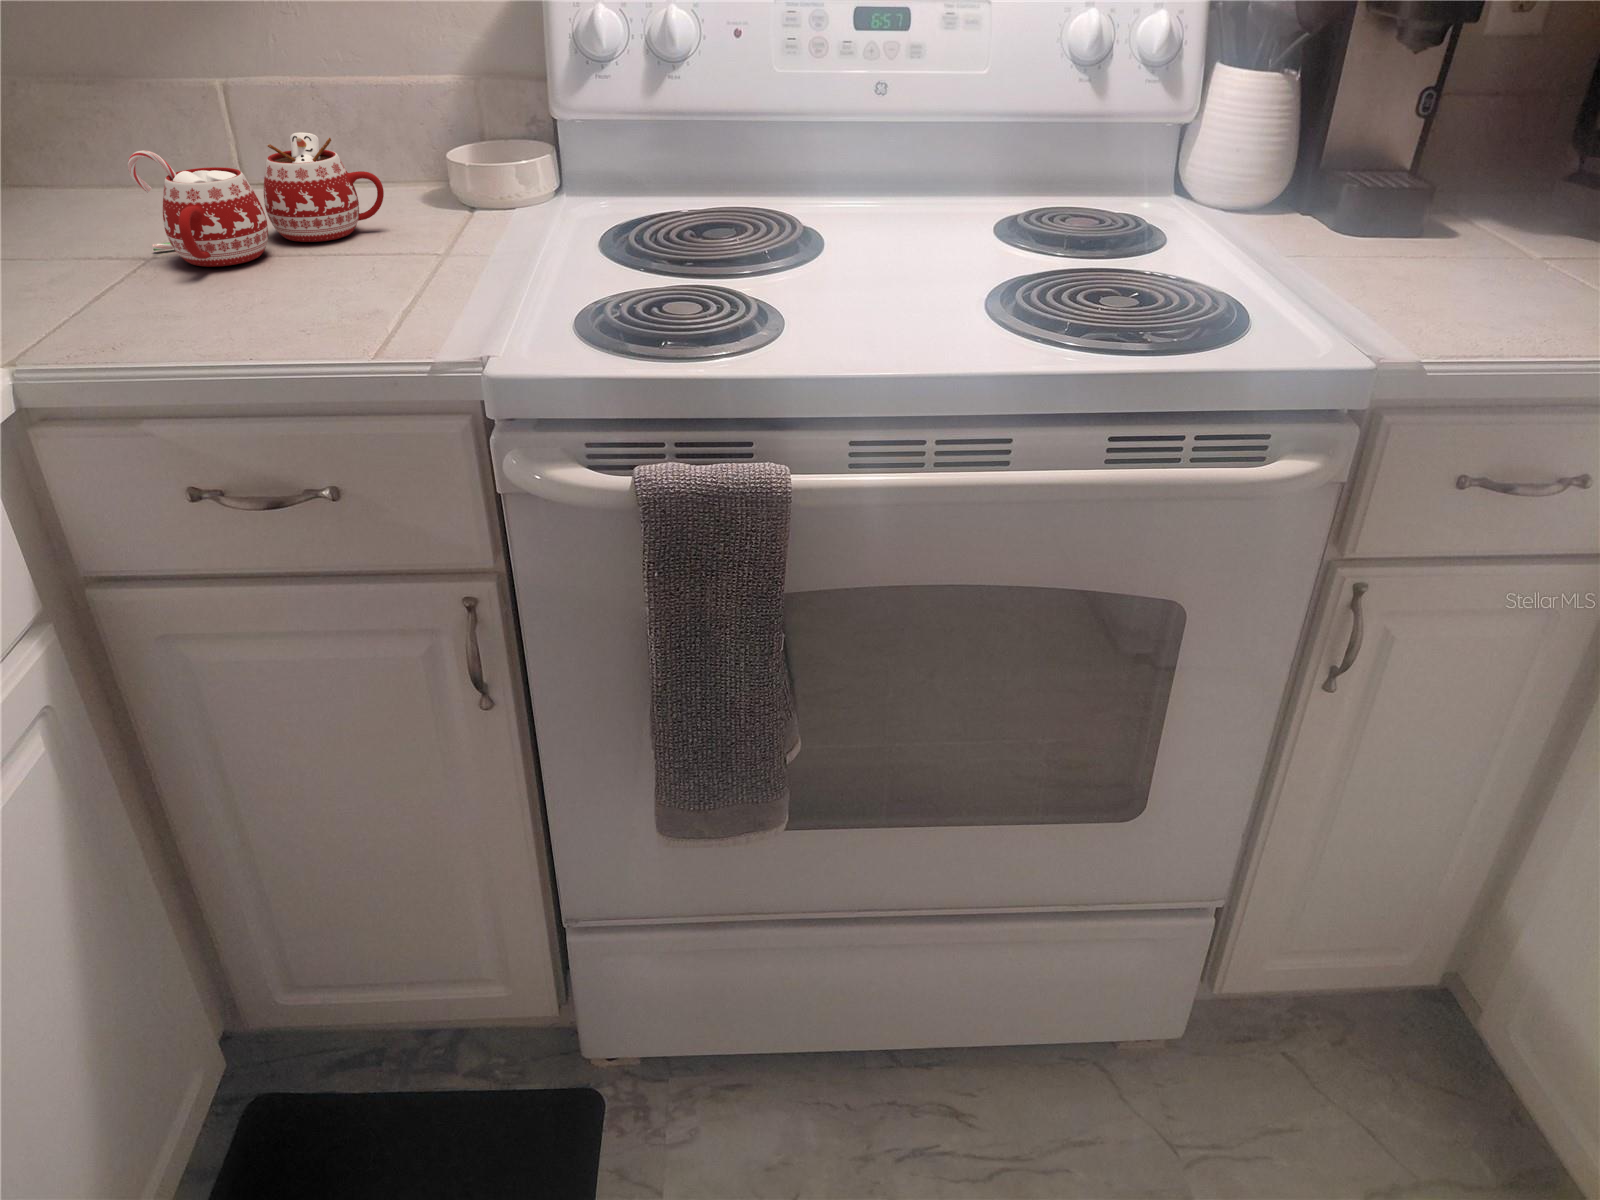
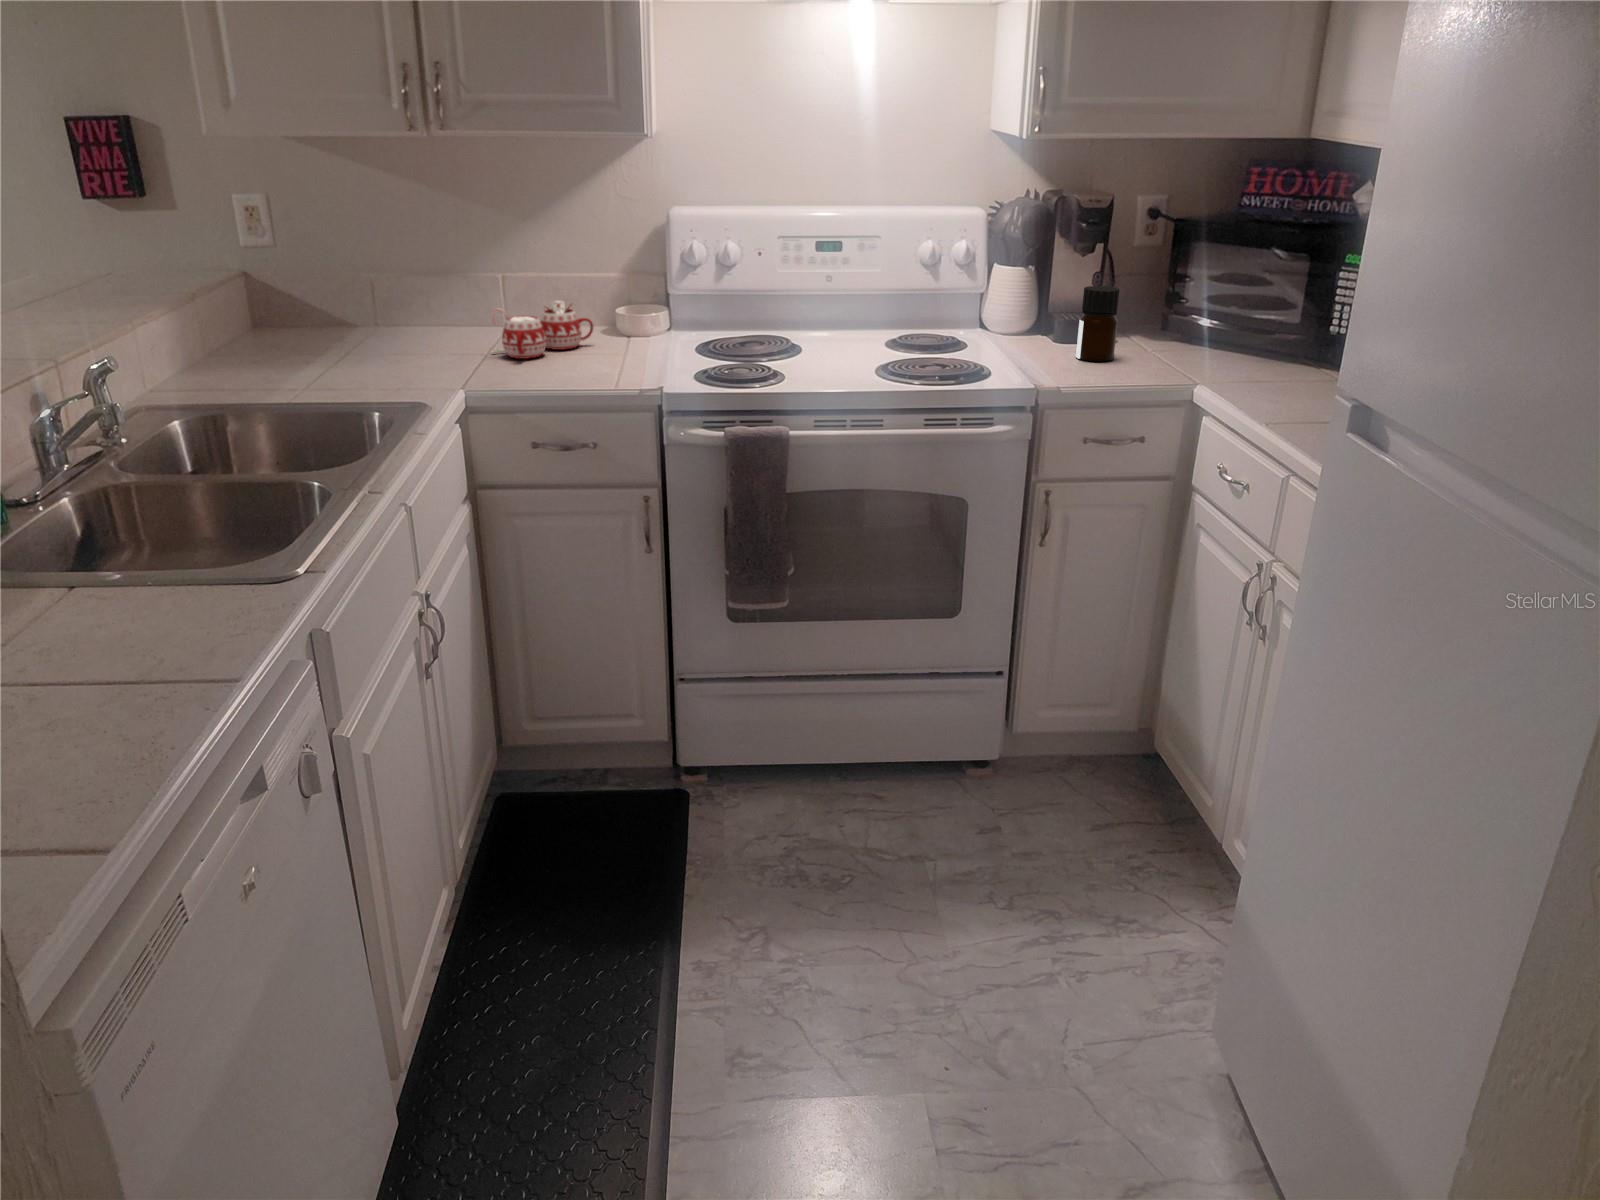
bottle: none [1411,116,1548,290] -> present [1076,286,1119,361]

